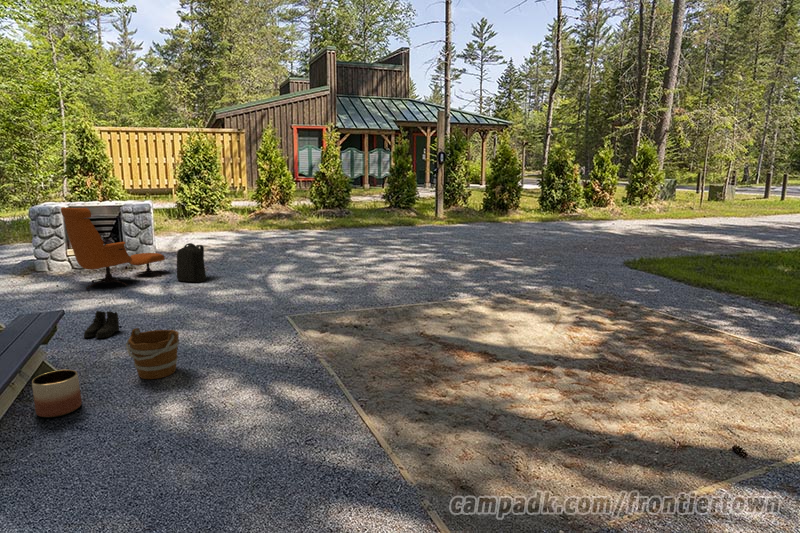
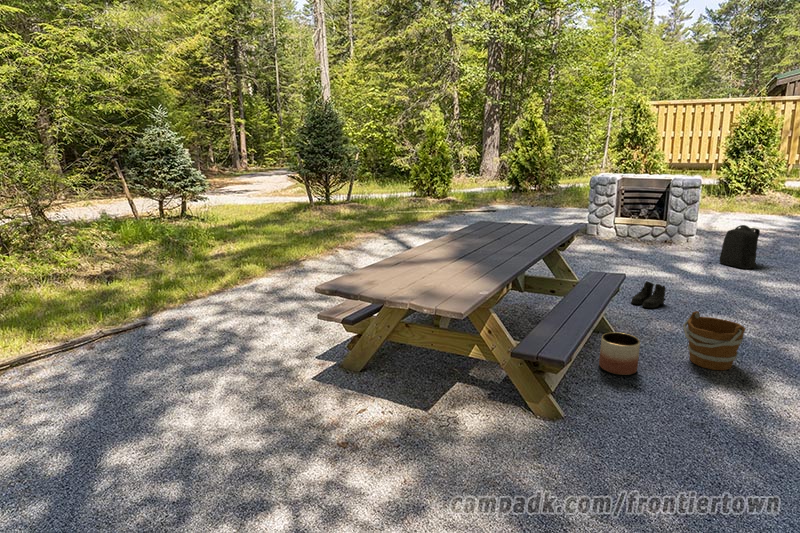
lounge chair: present [61,207,165,289] -> none [621,180,707,259]

